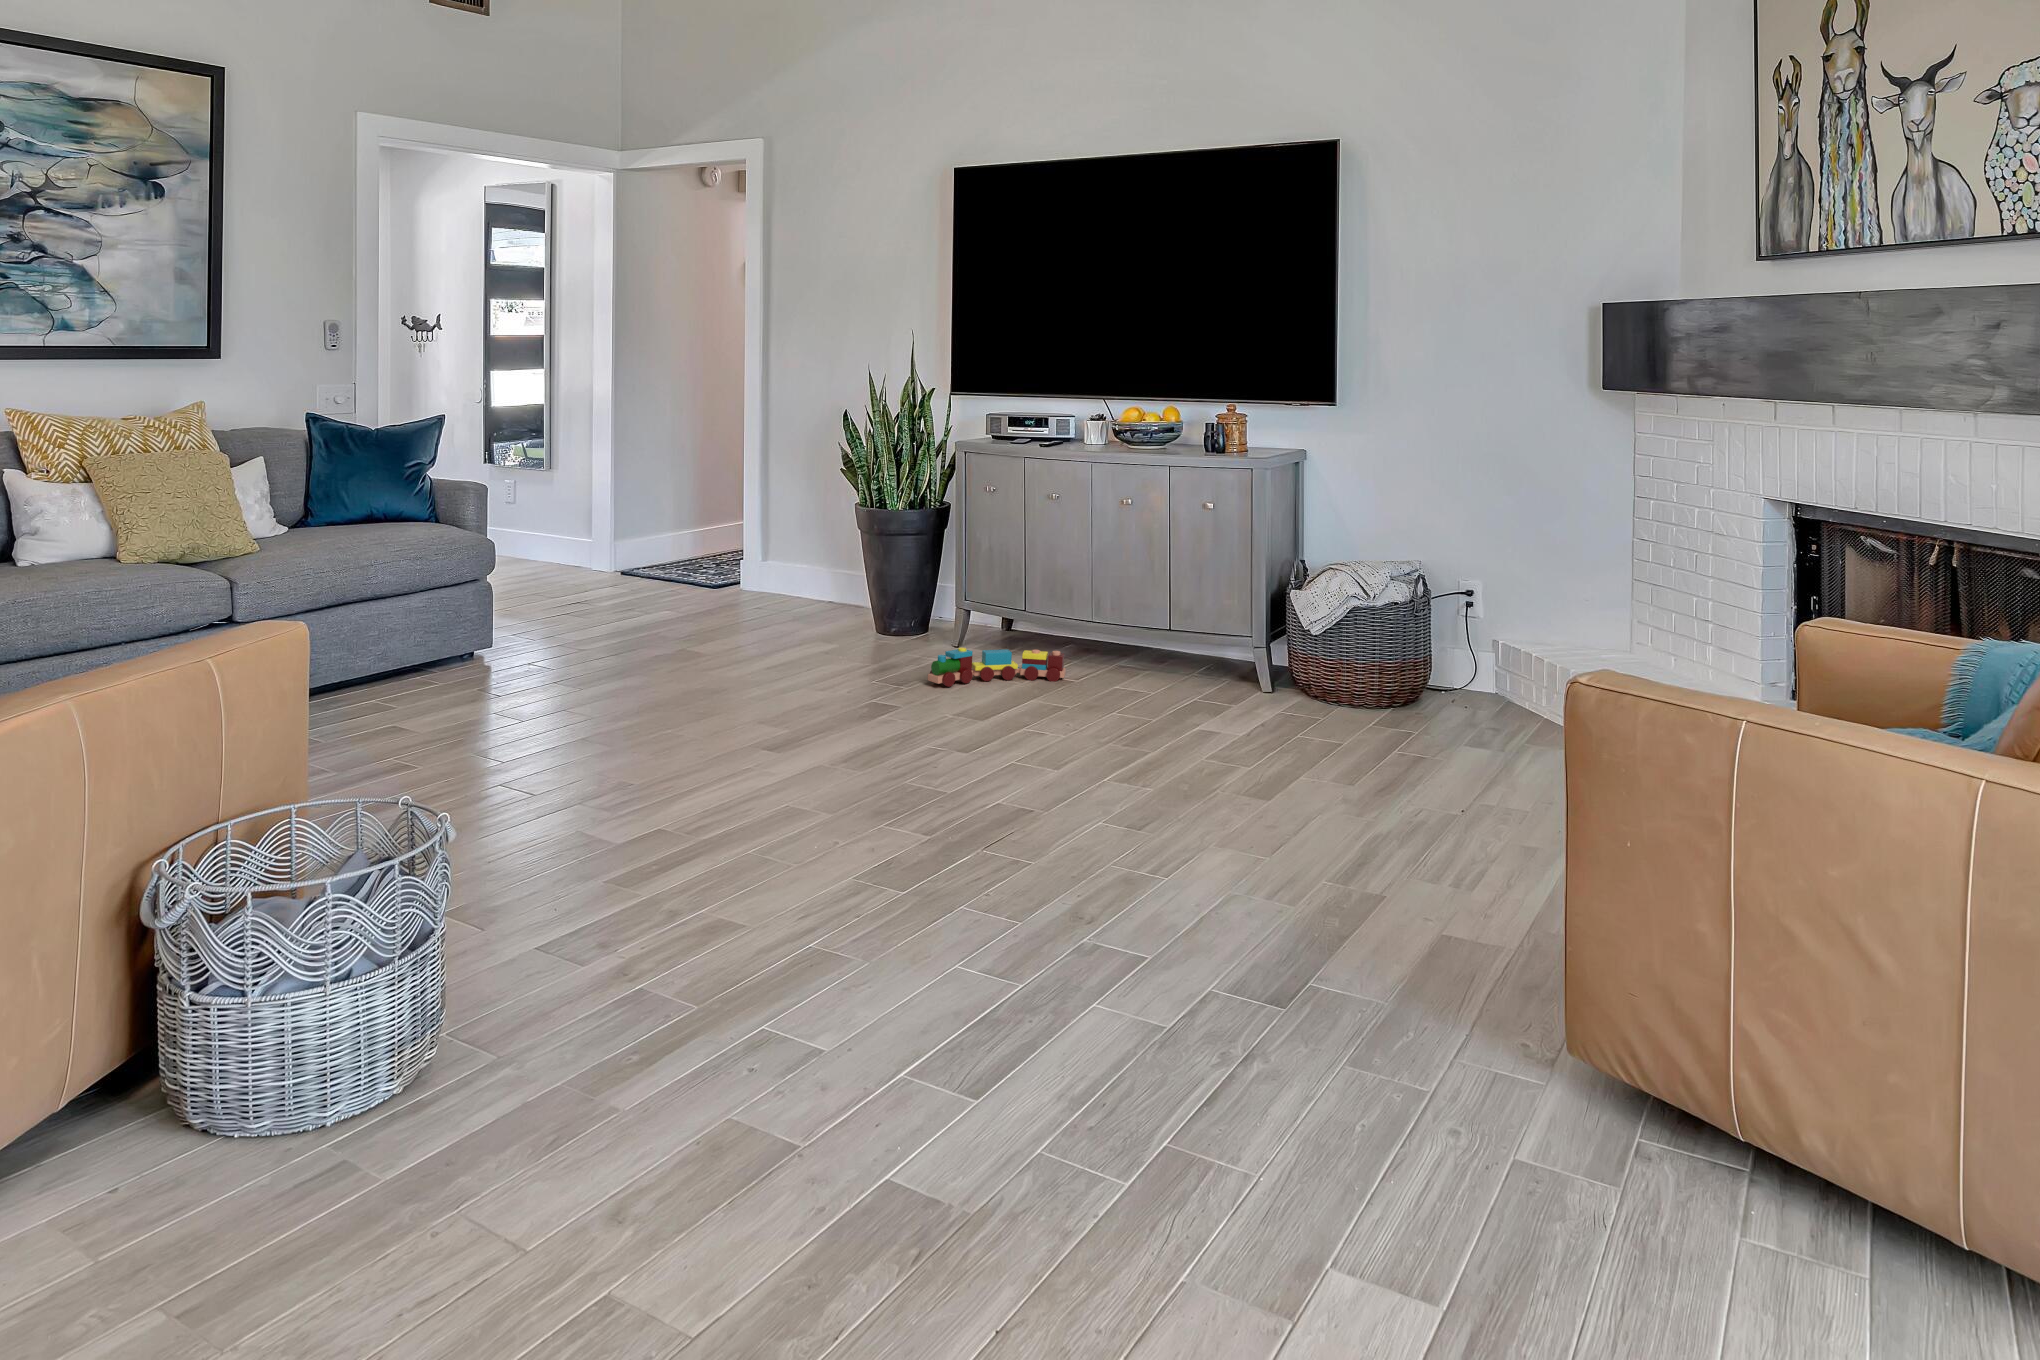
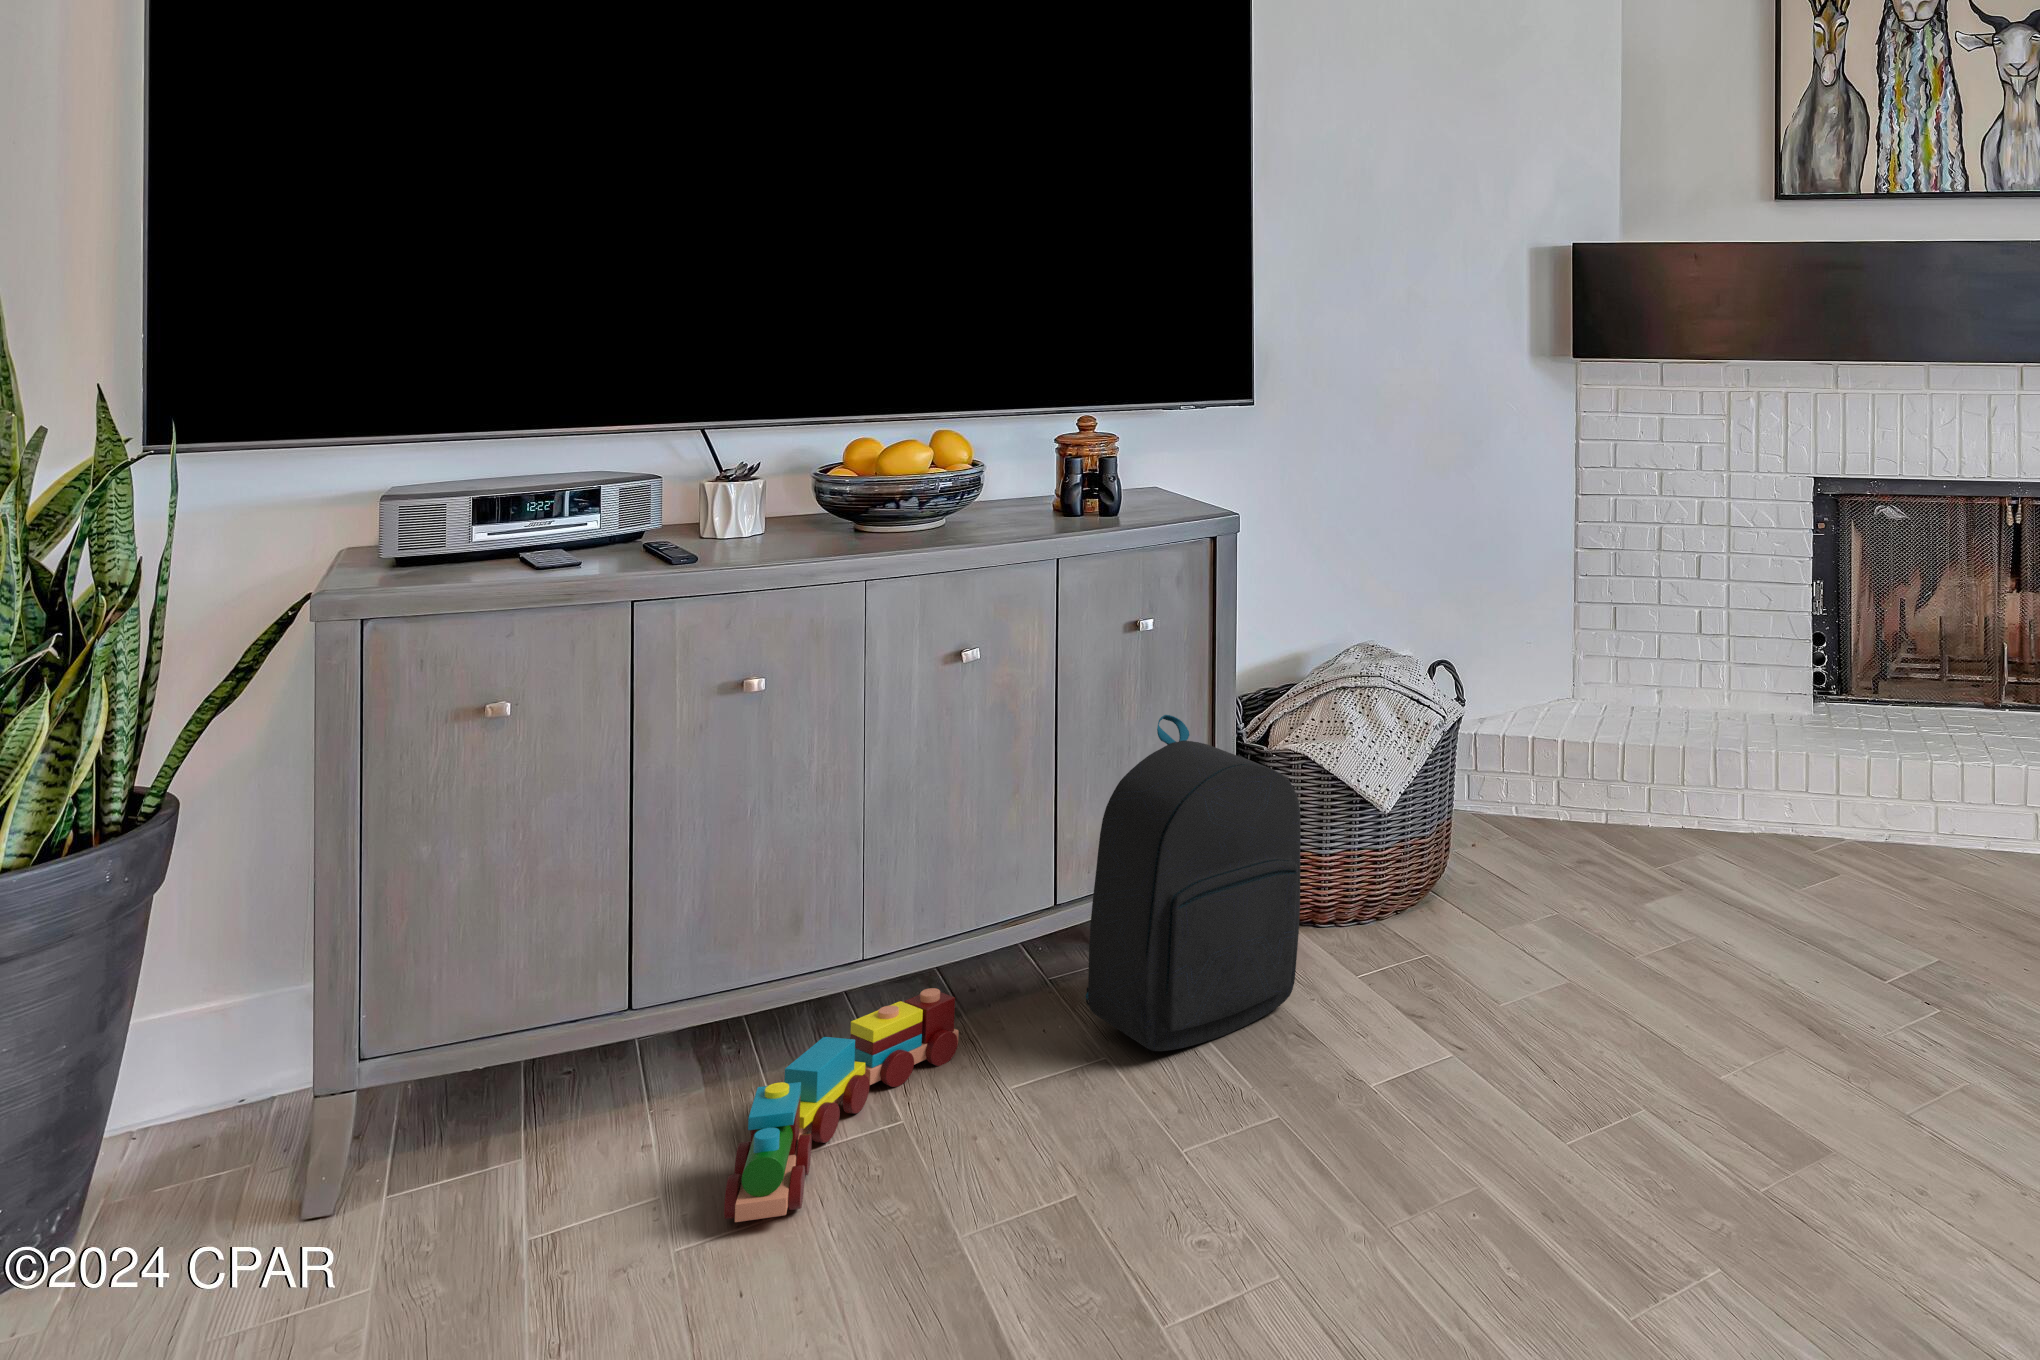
backpack: none [1088,555,1185,706] -> present [1086,715,1301,1051]

